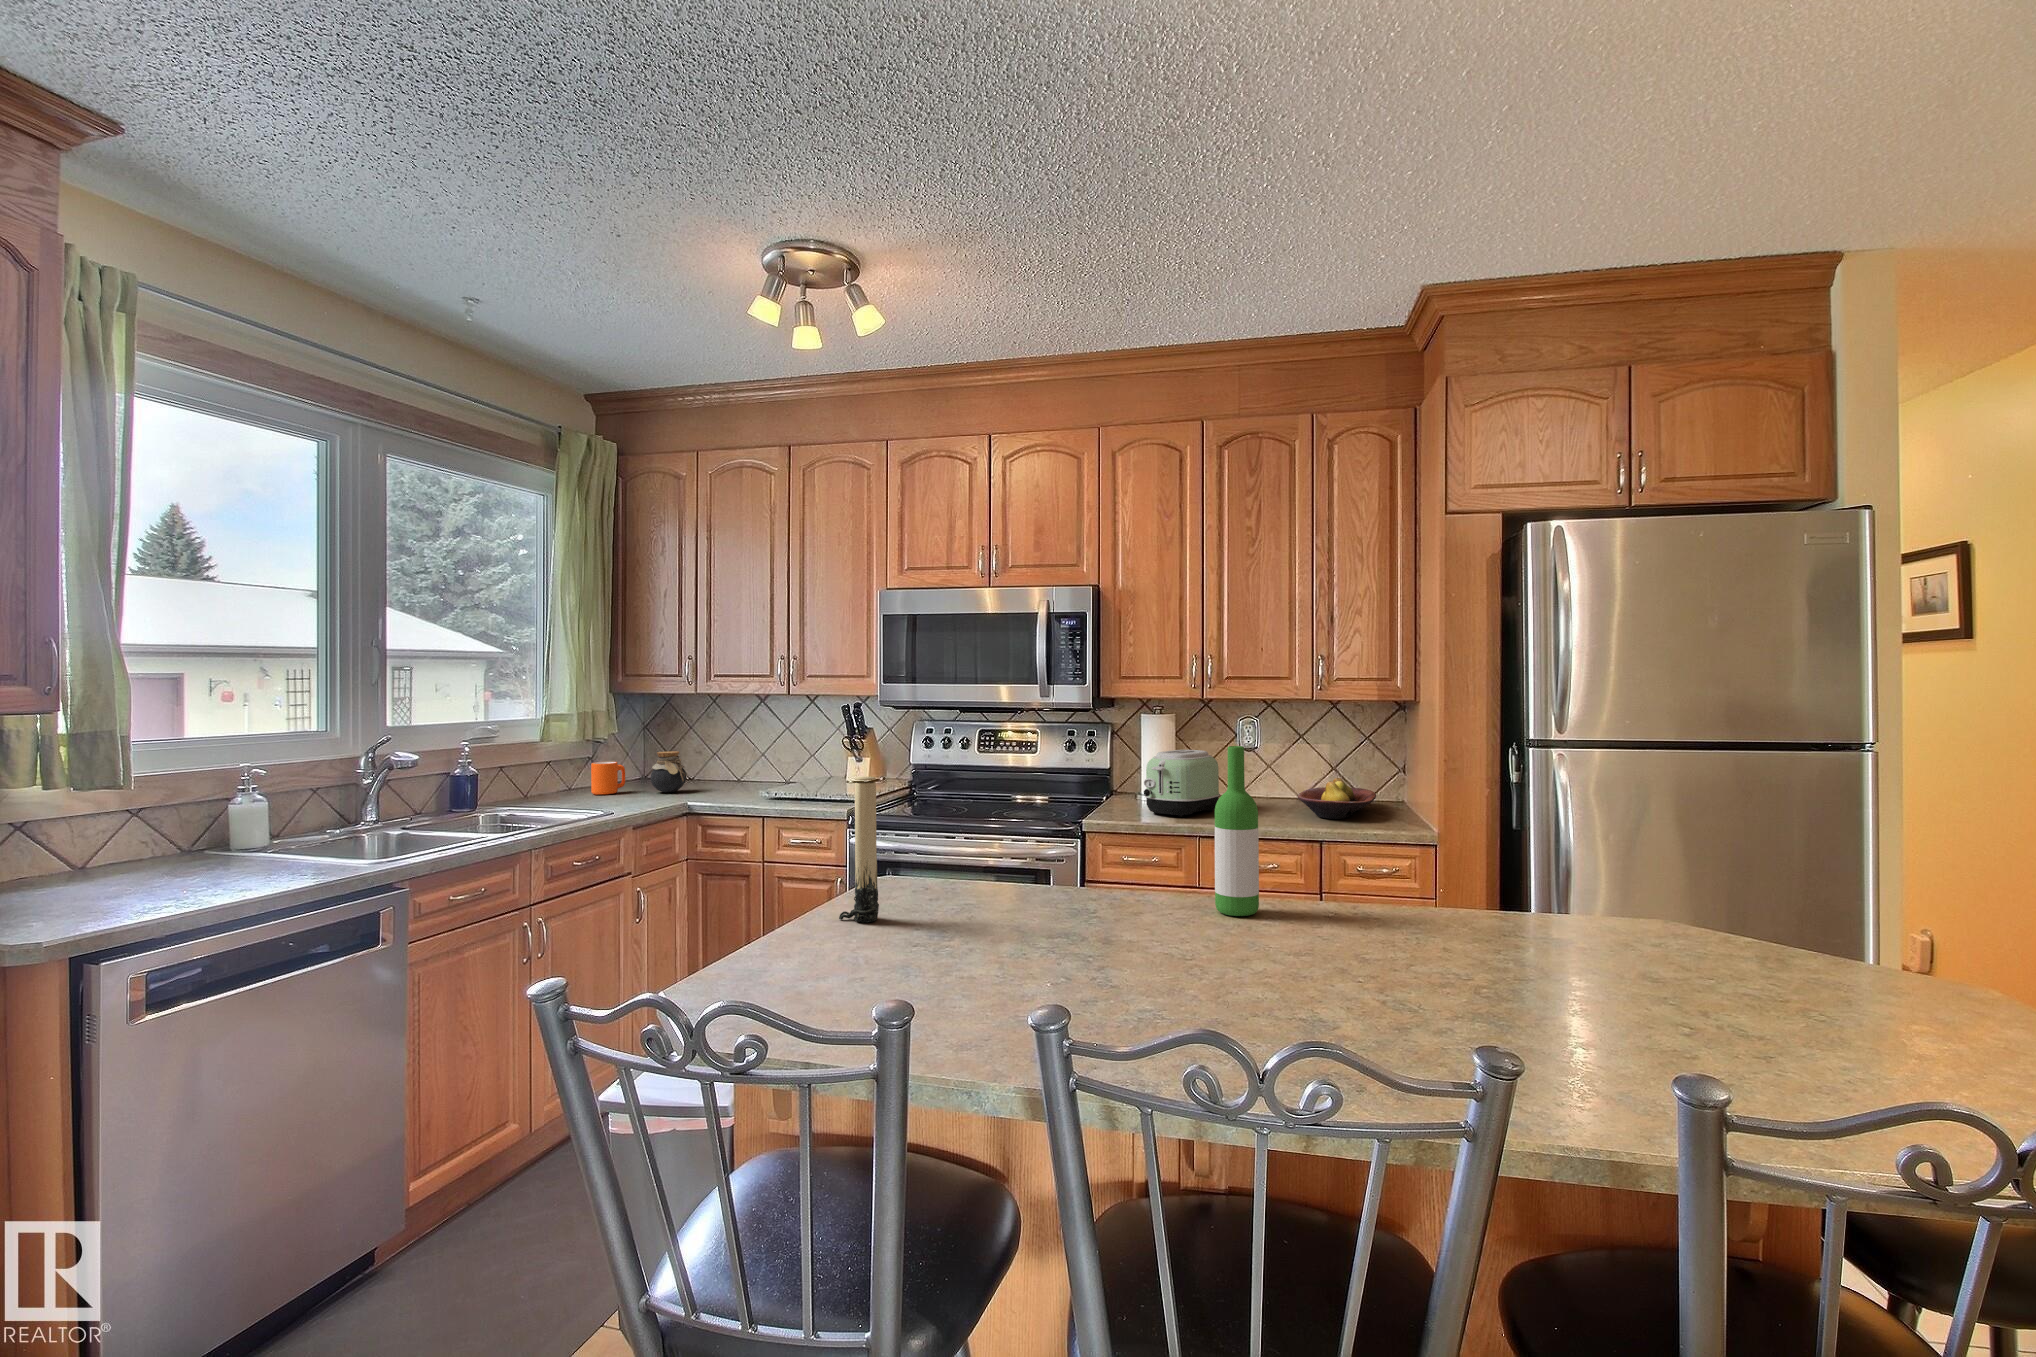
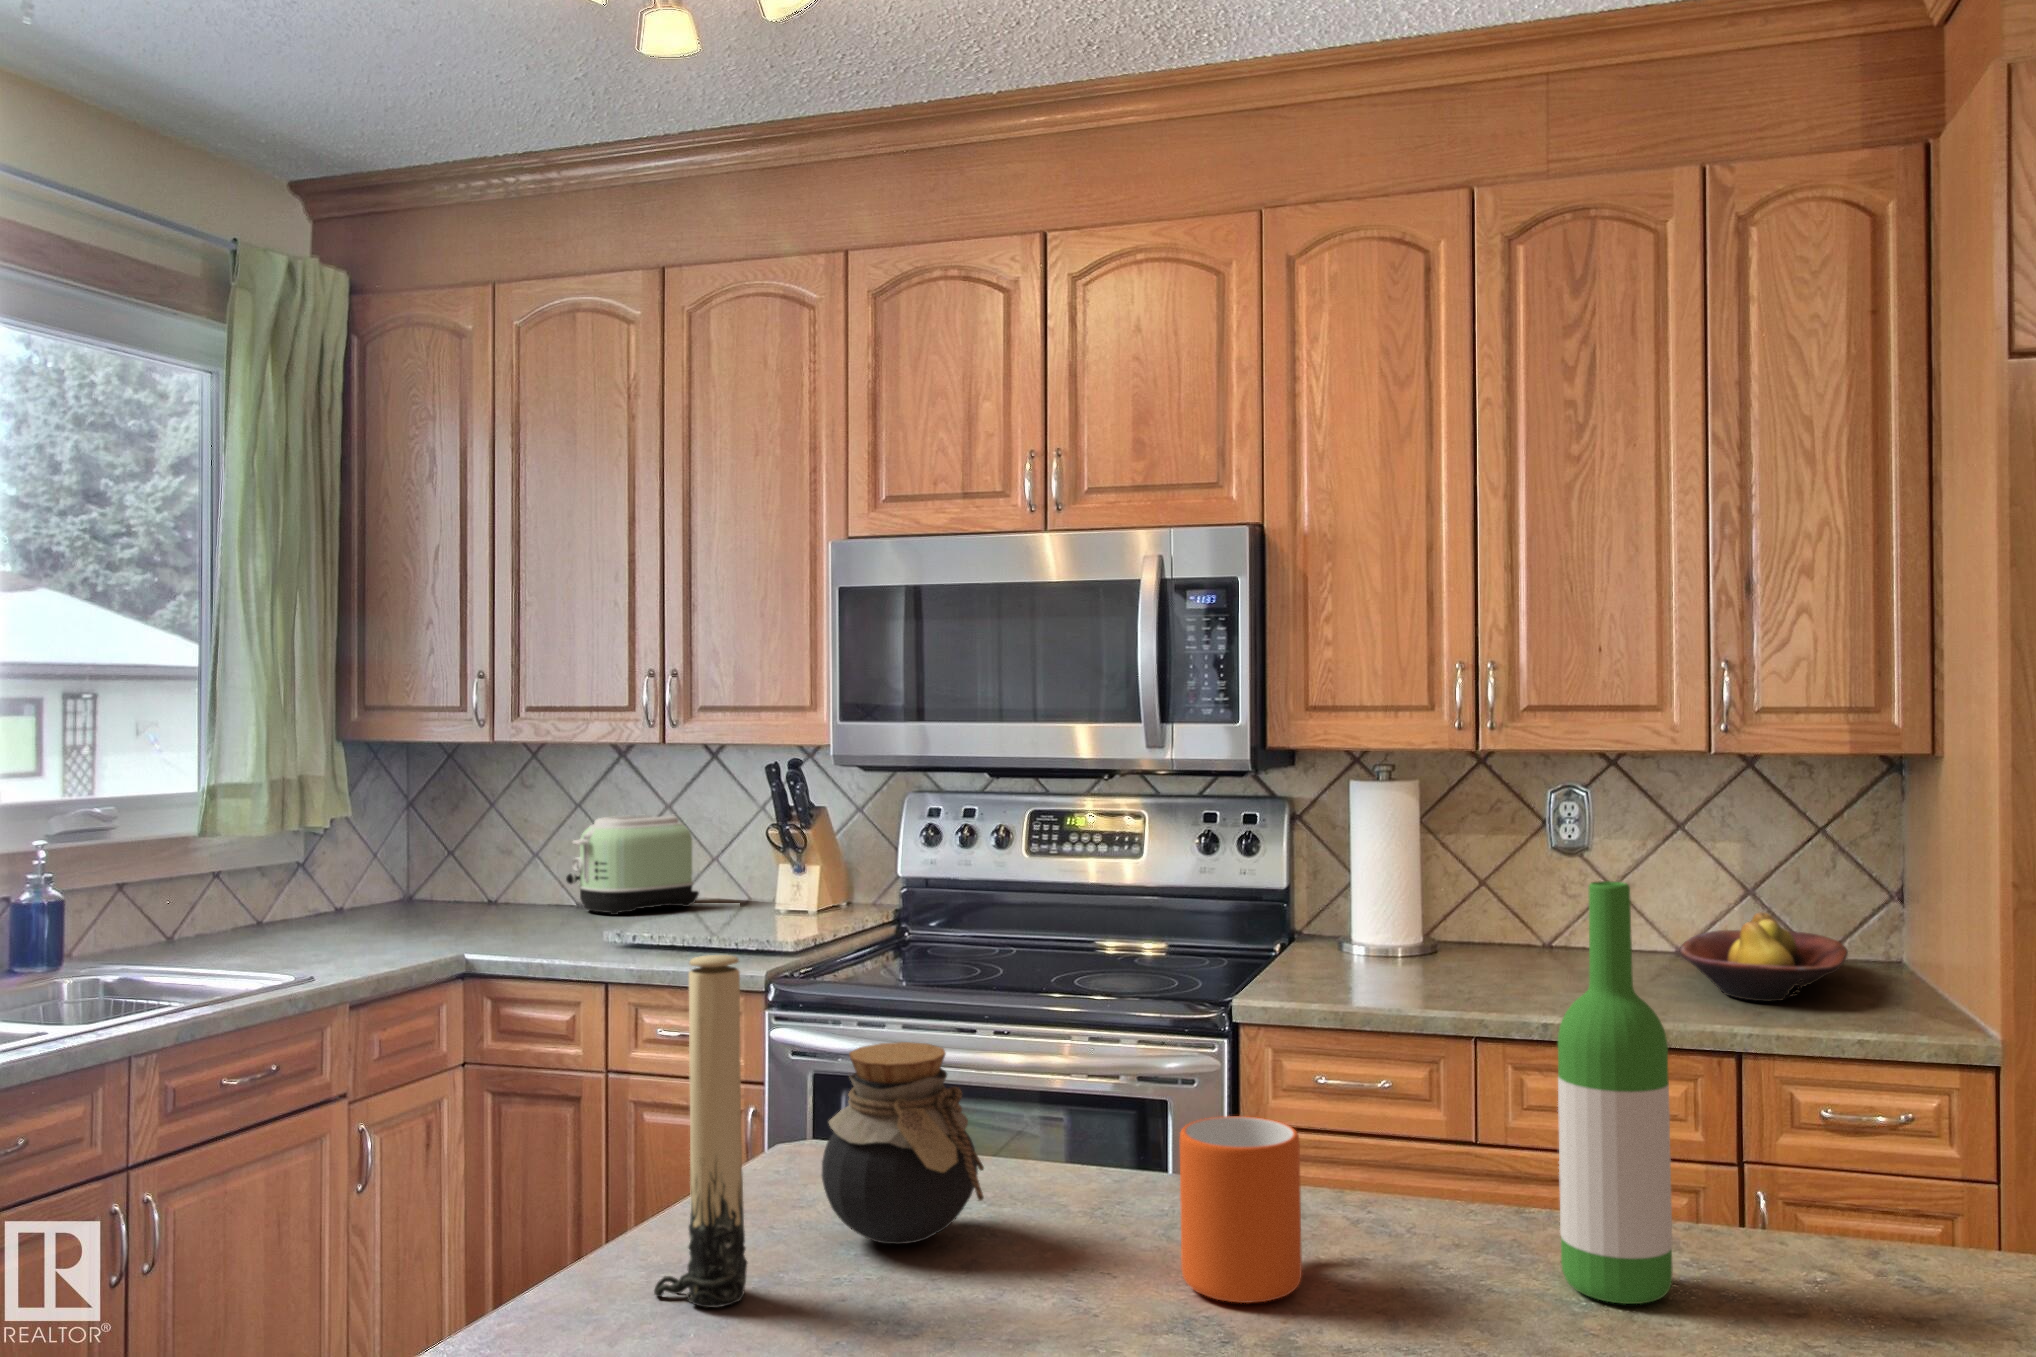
toaster: present [1144,750,1220,817] -> present [566,816,699,915]
jar: present [650,751,686,793] -> present [822,1042,984,1244]
mug: present [591,762,625,795] -> present [1180,1116,1302,1303]

